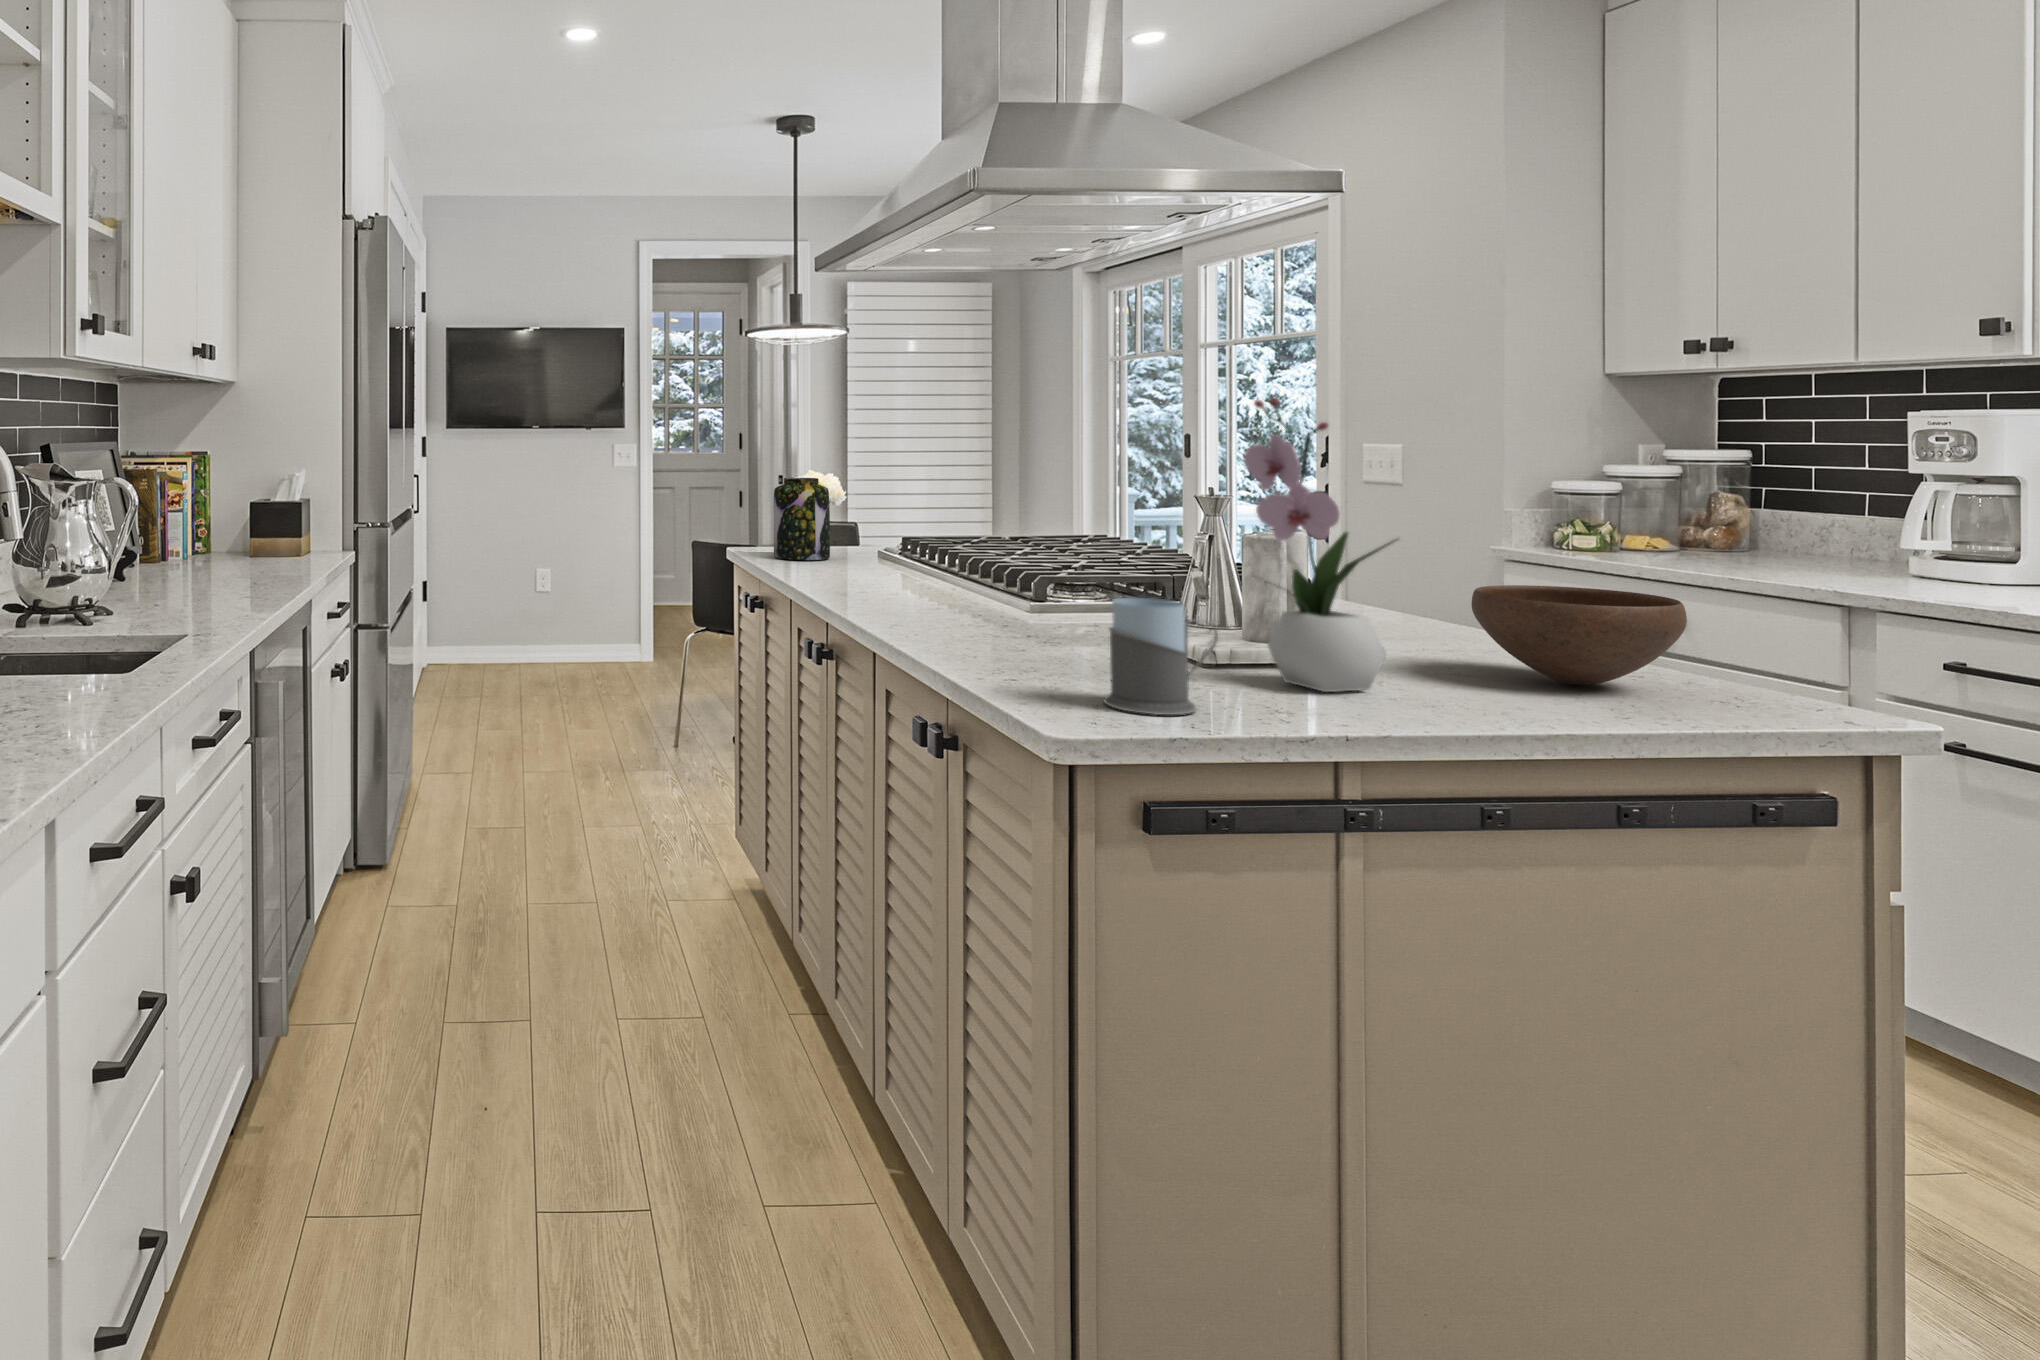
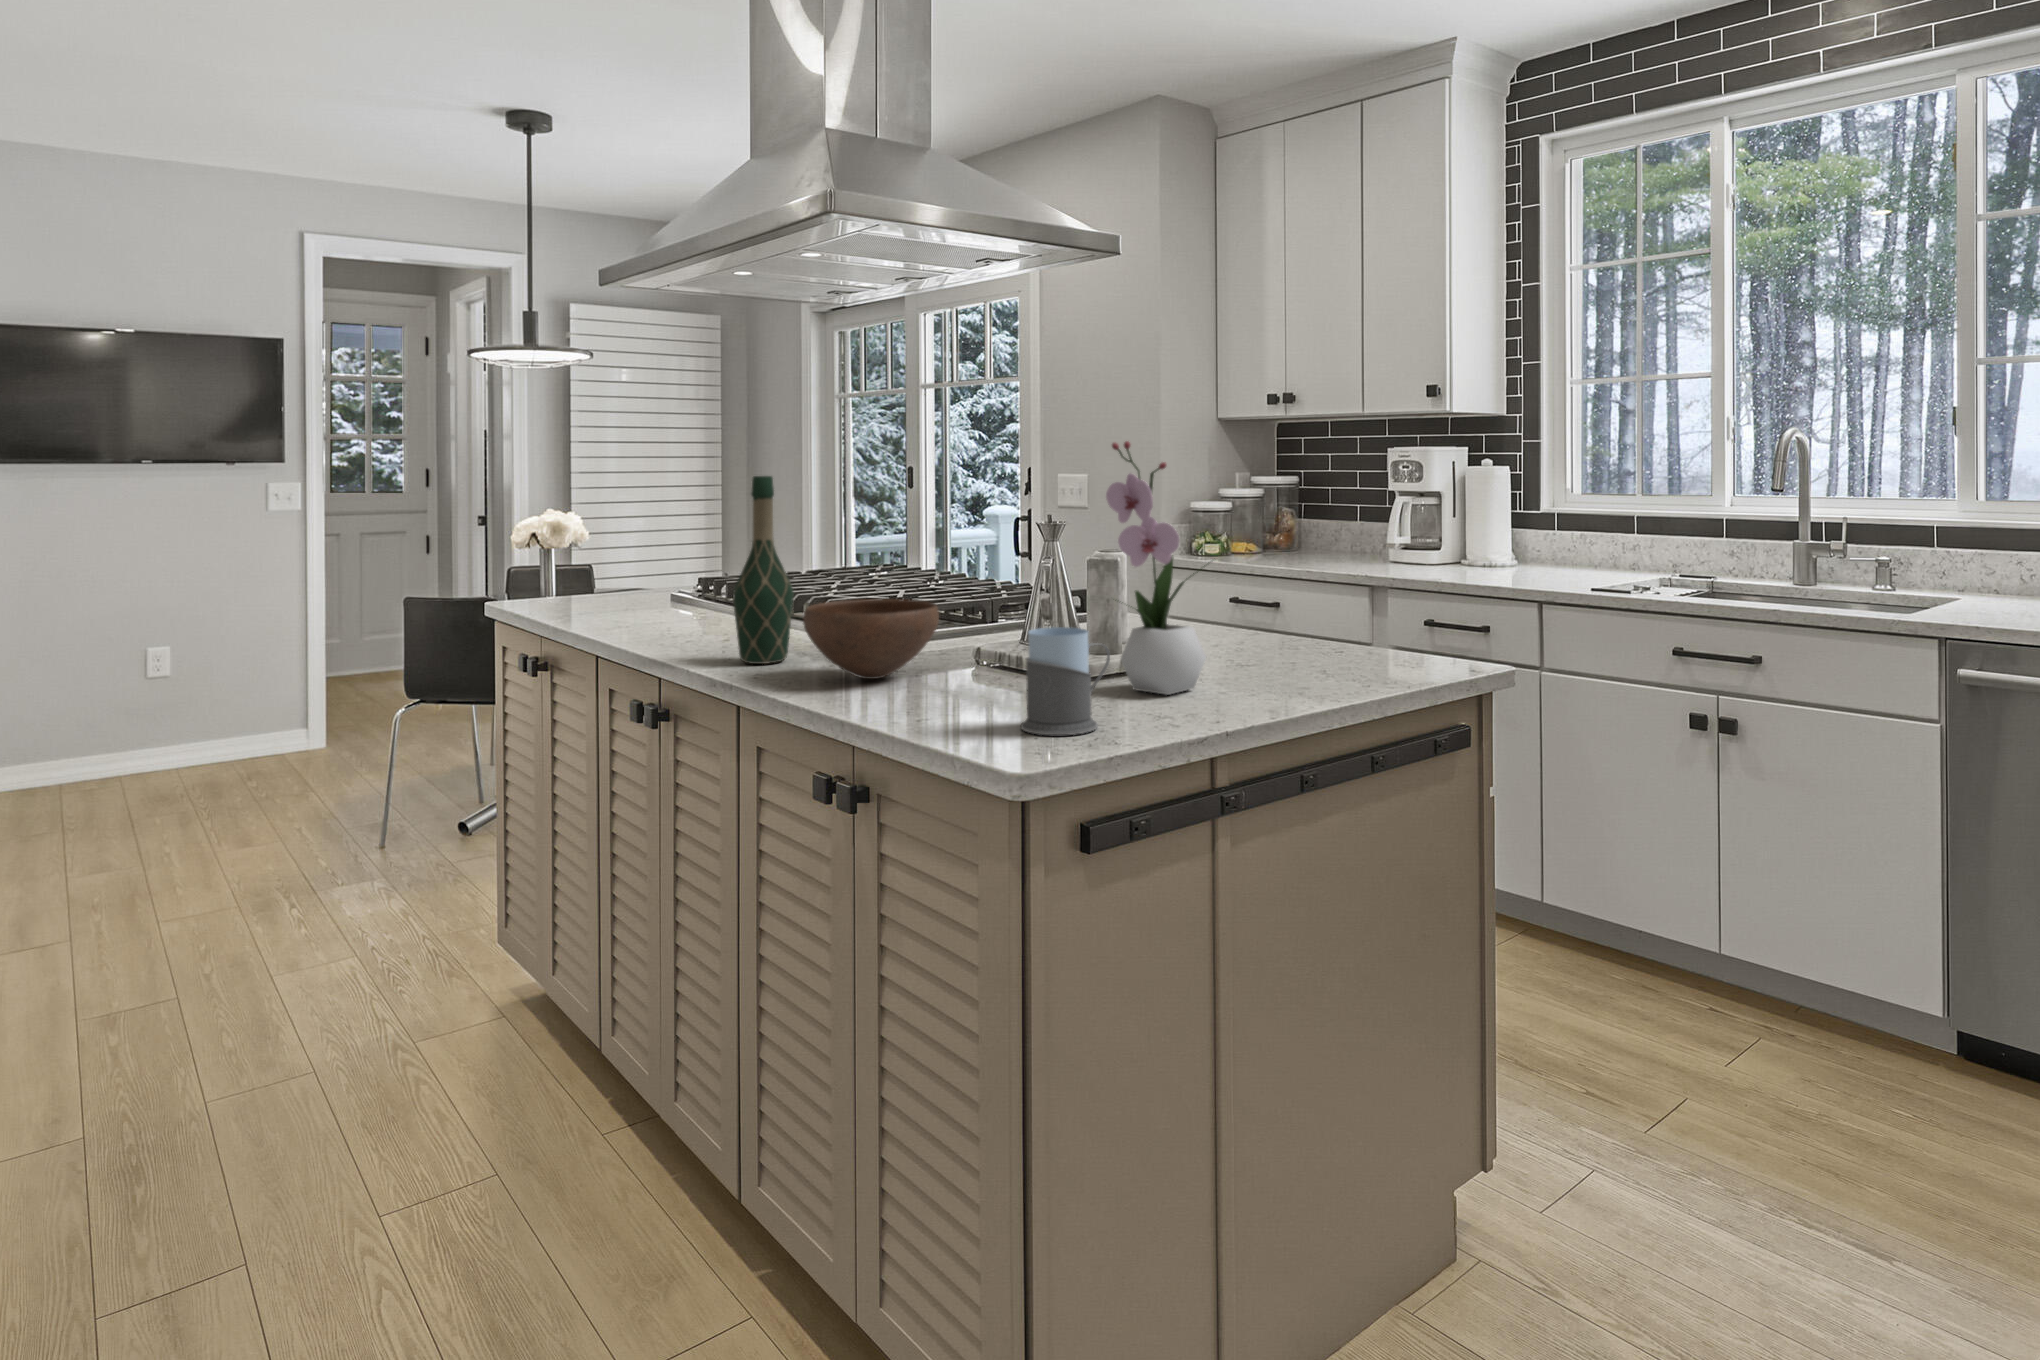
wine bottle: none [880,436,939,614] -> present [733,476,794,664]
jar: present [773,478,830,560] -> none [555,521,621,614]
bowl: present [1472,585,1687,685] -> present [803,599,939,679]

